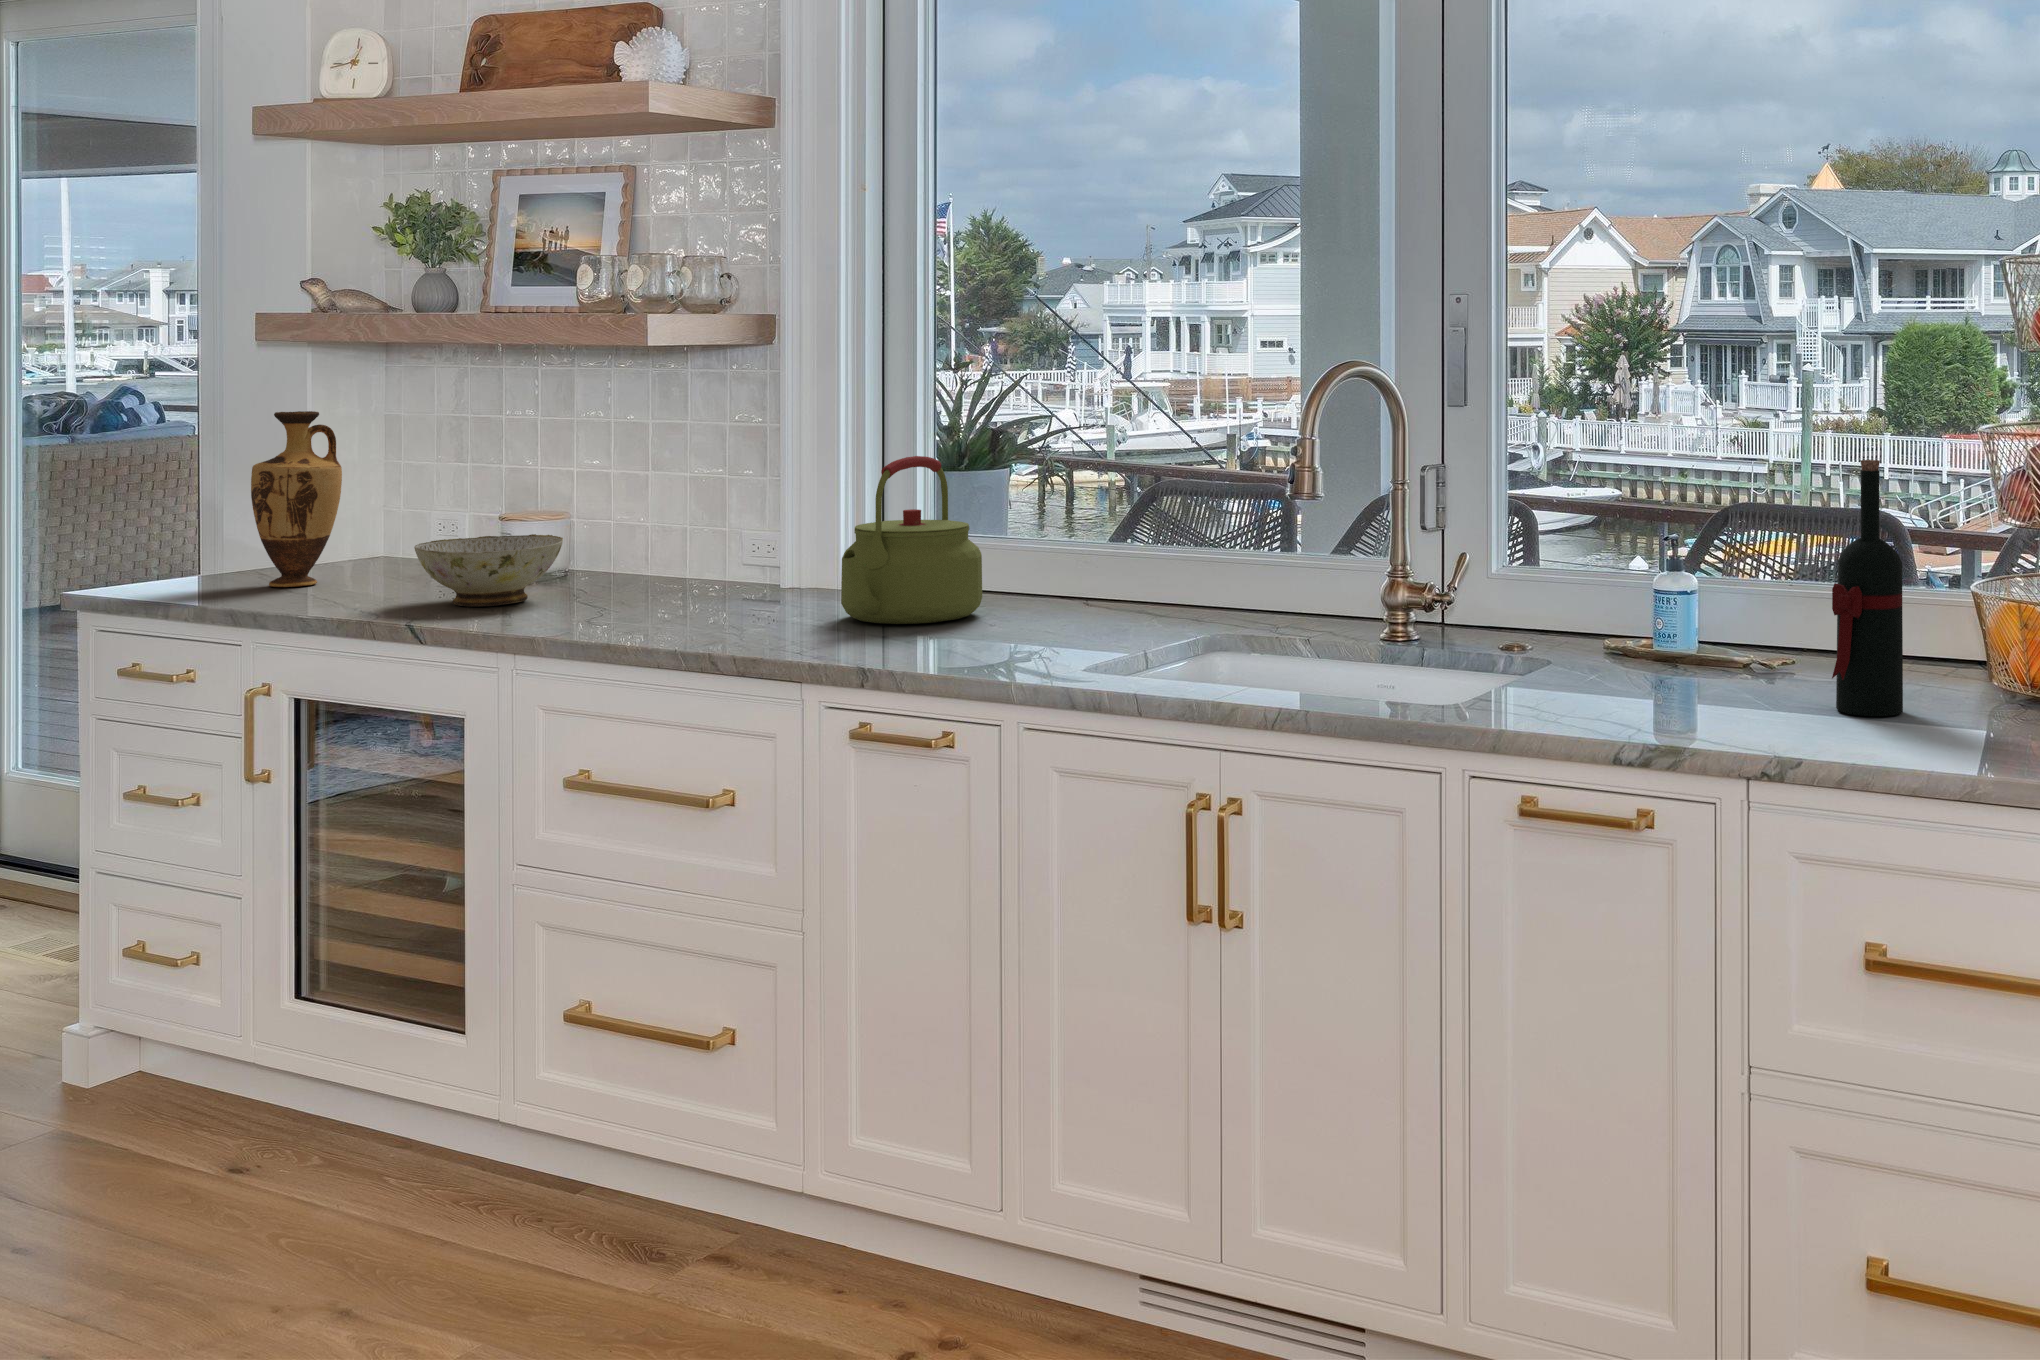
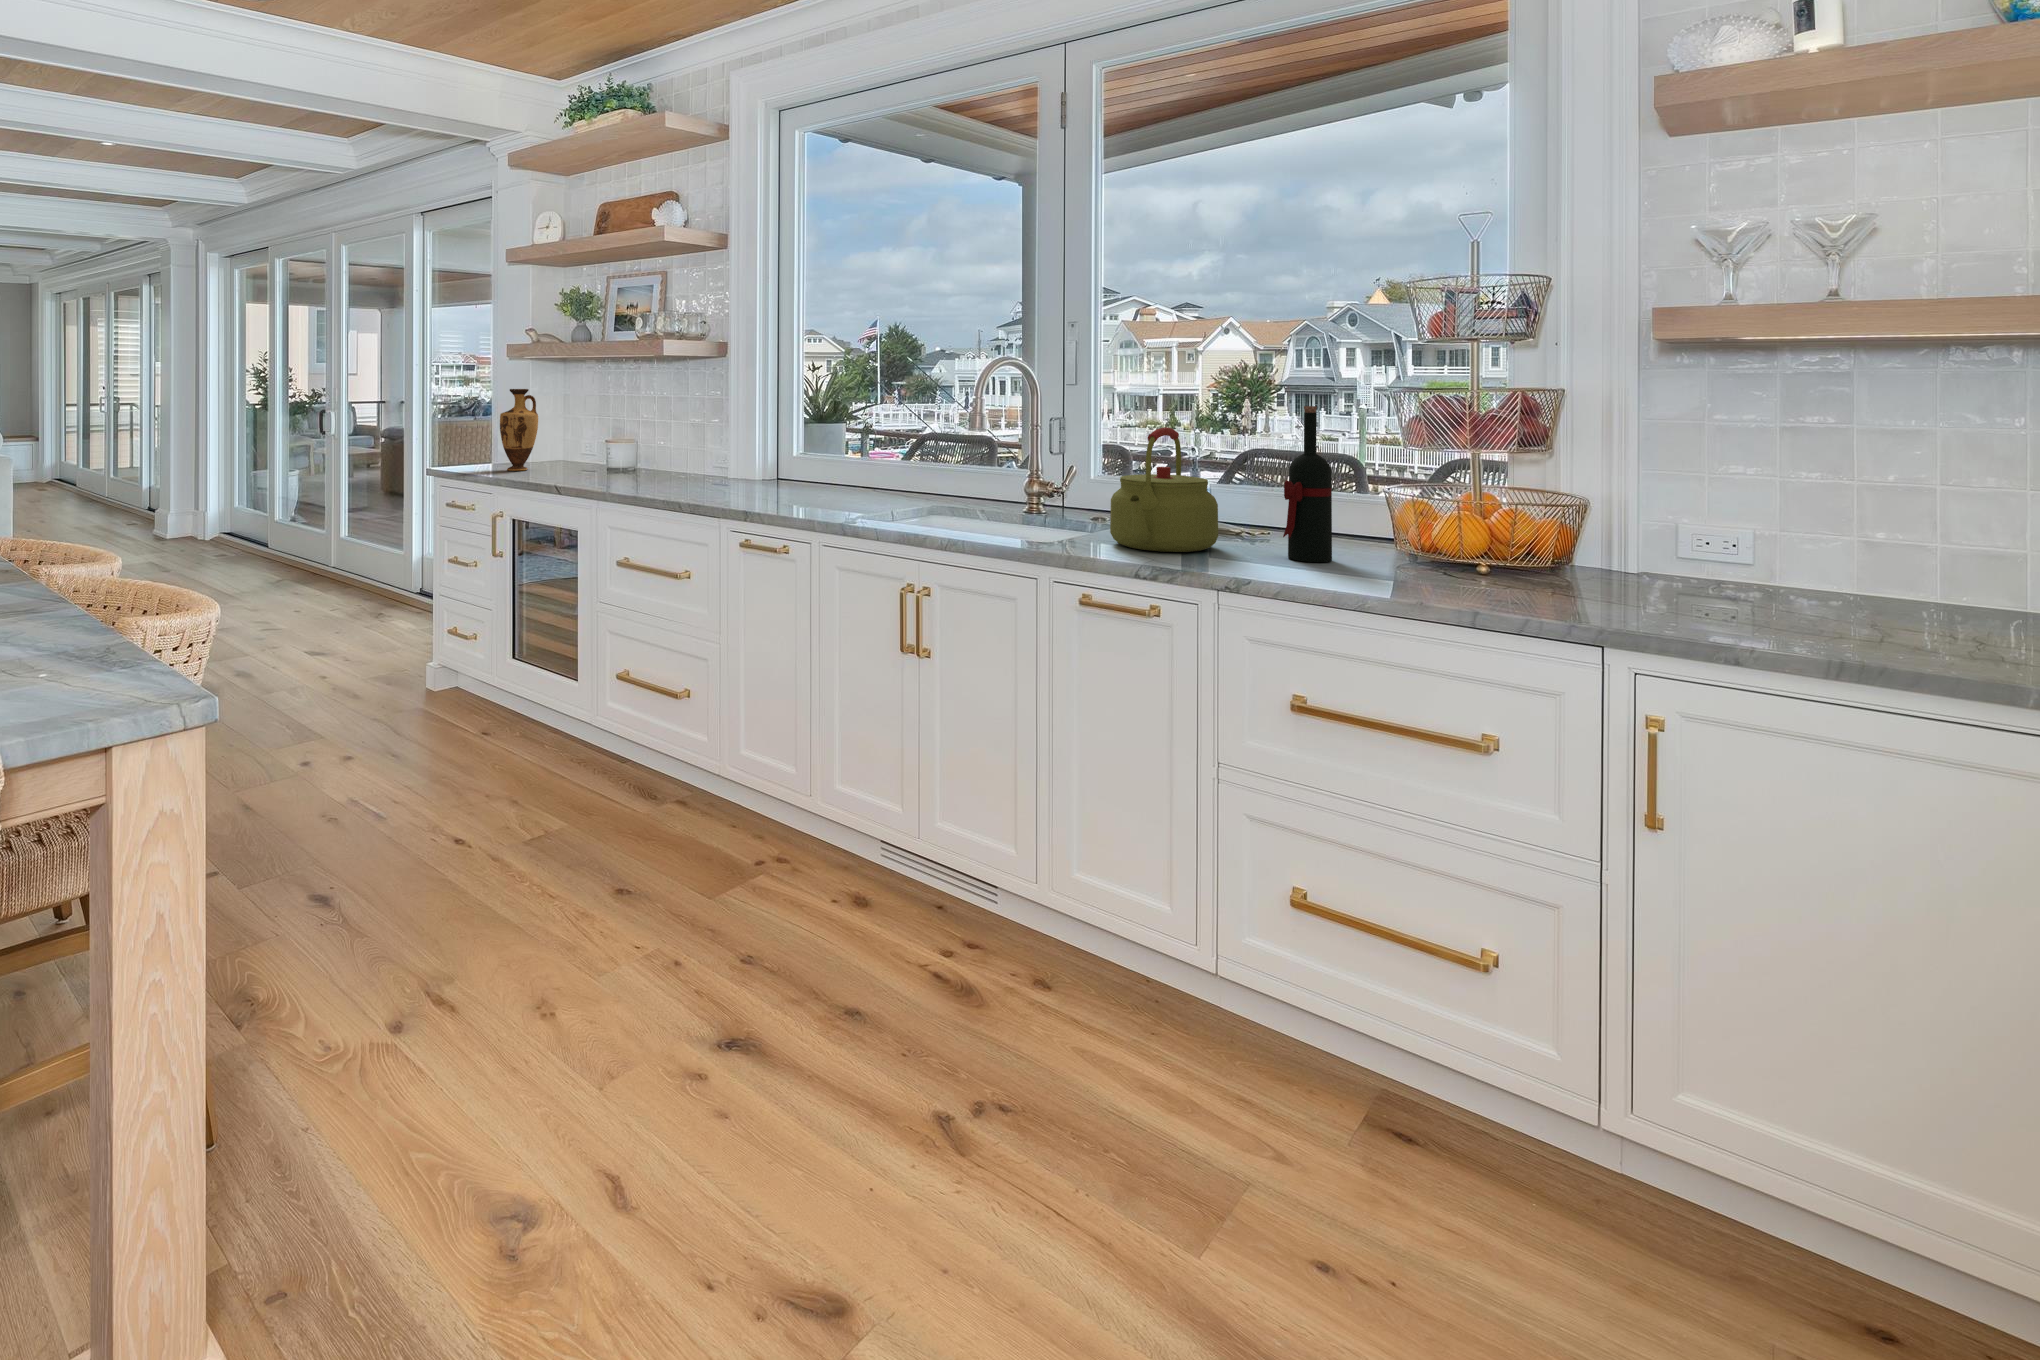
kettle: present [841,456,982,624] -> present [1110,427,1218,552]
ceramic bowl: present [414,534,563,606] -> none [562,448,628,481]

